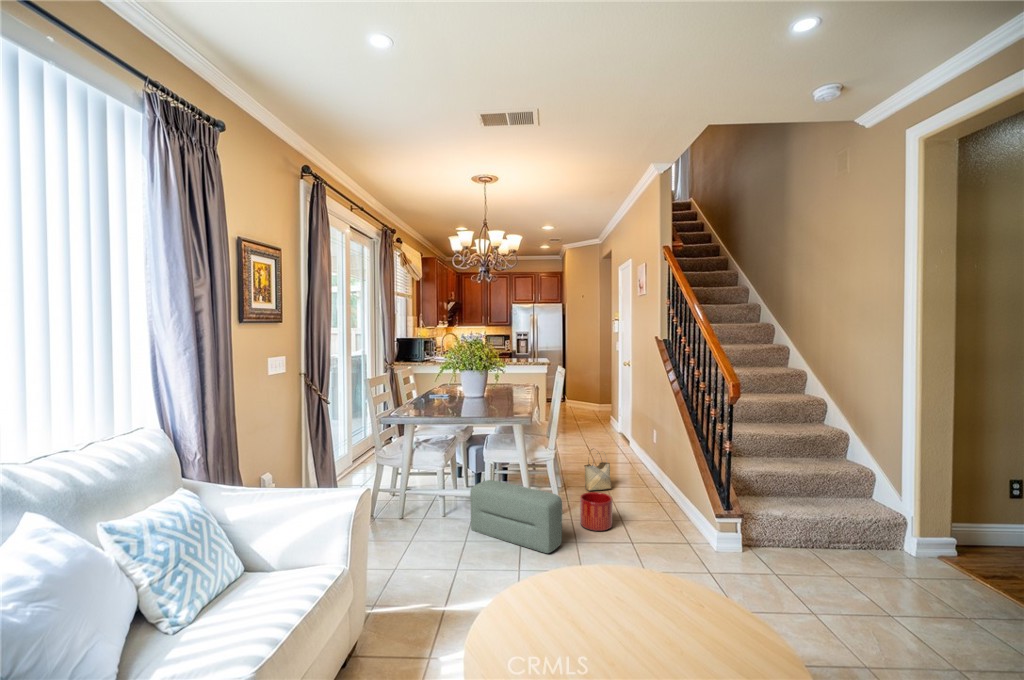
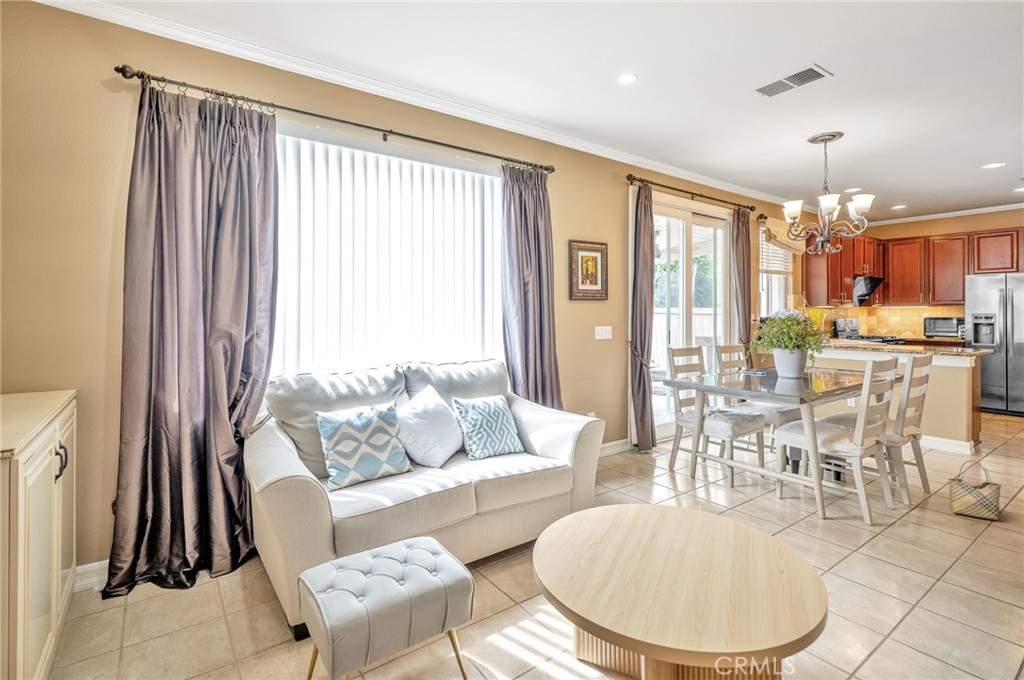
pouf: present [470,480,562,553] -> none [750,457,840,540]
planter: present [580,492,612,531] -> none [890,500,942,549]

